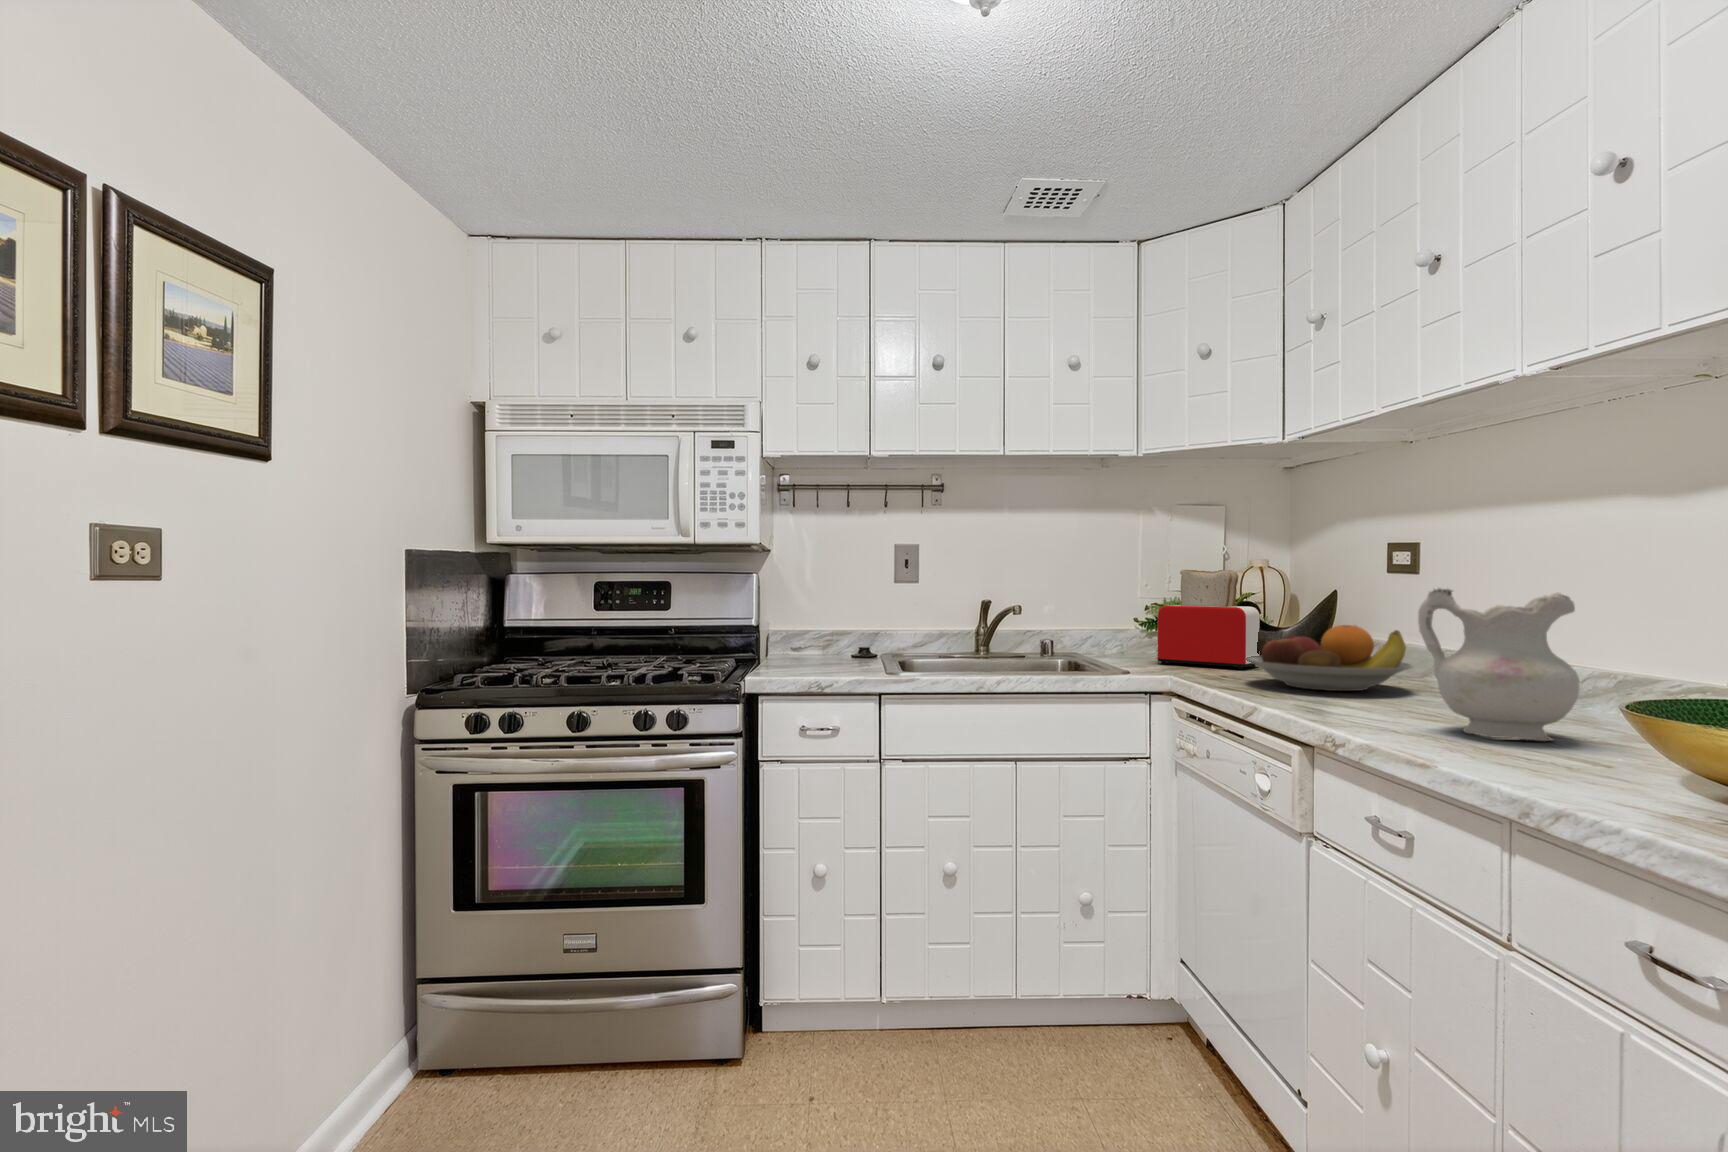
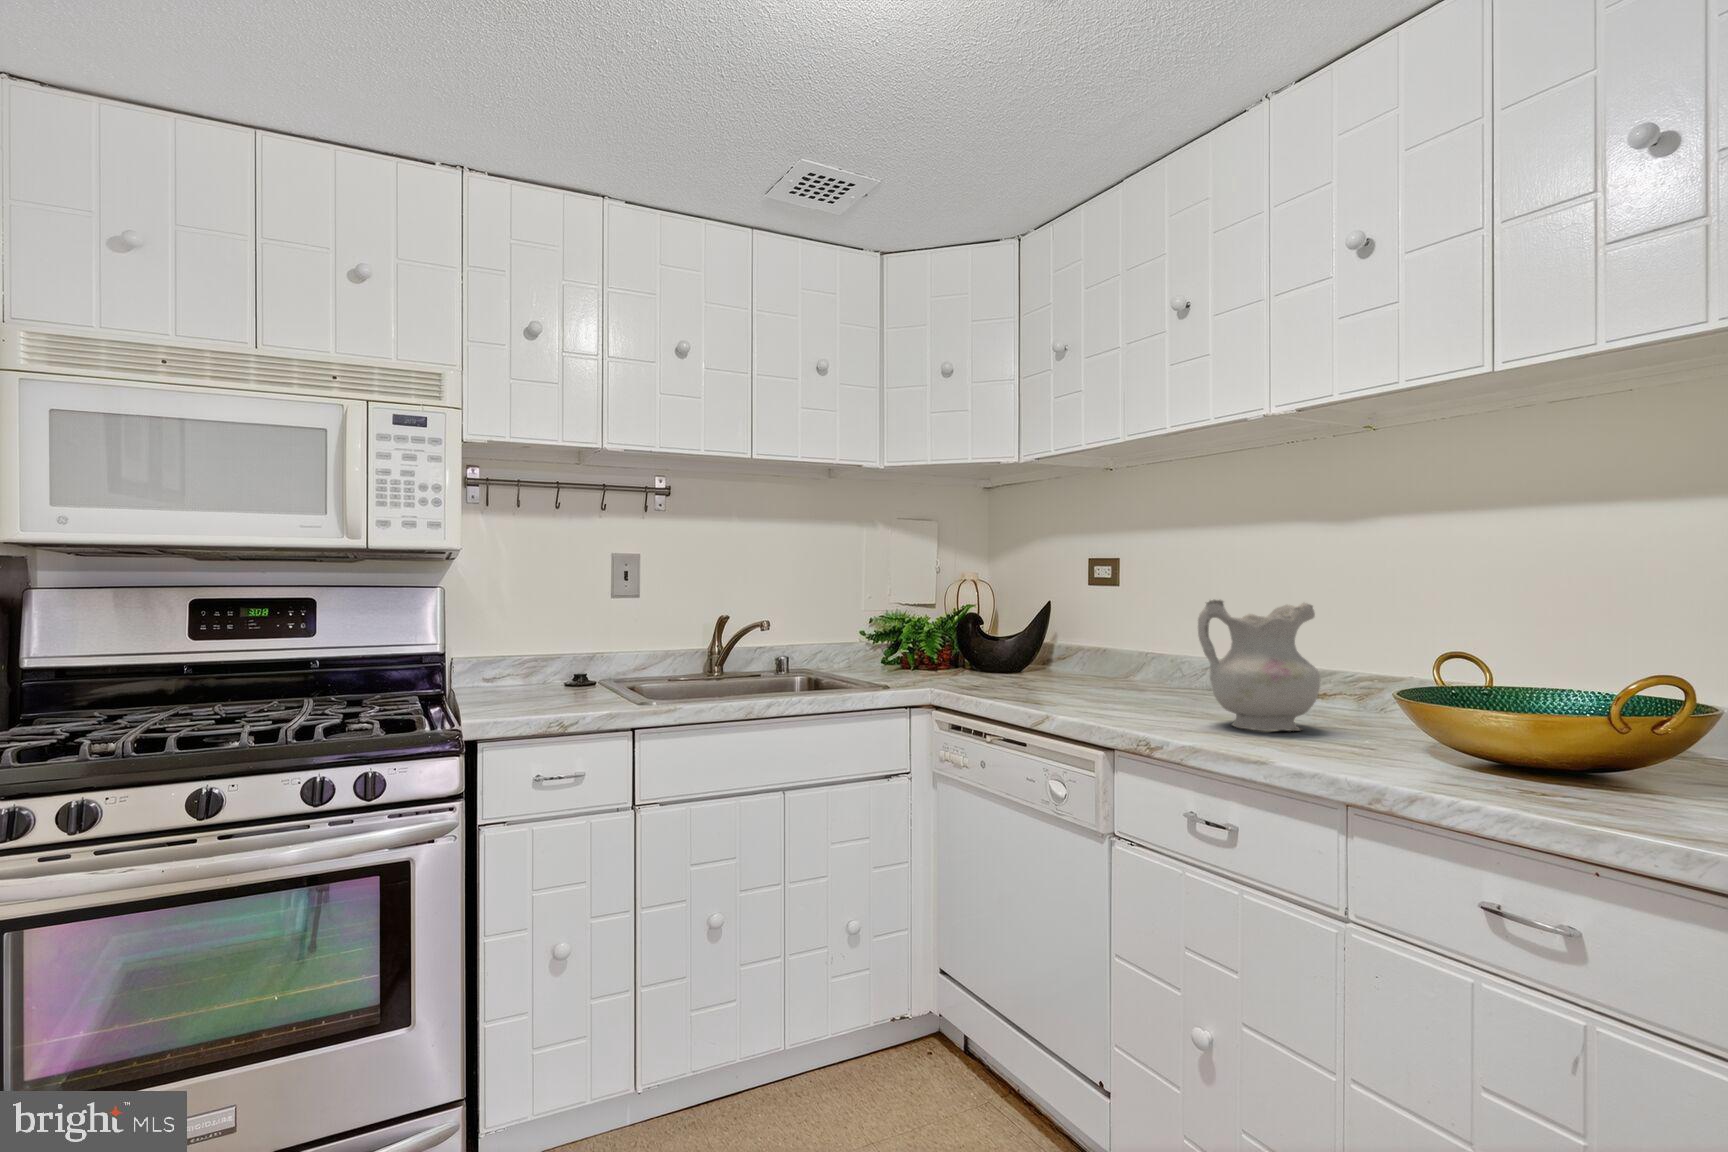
toaster: present [1156,570,1260,669] -> none [892,582,985,677]
fruit bowl: present [1247,625,1413,691] -> none [1000,633,1141,695]

